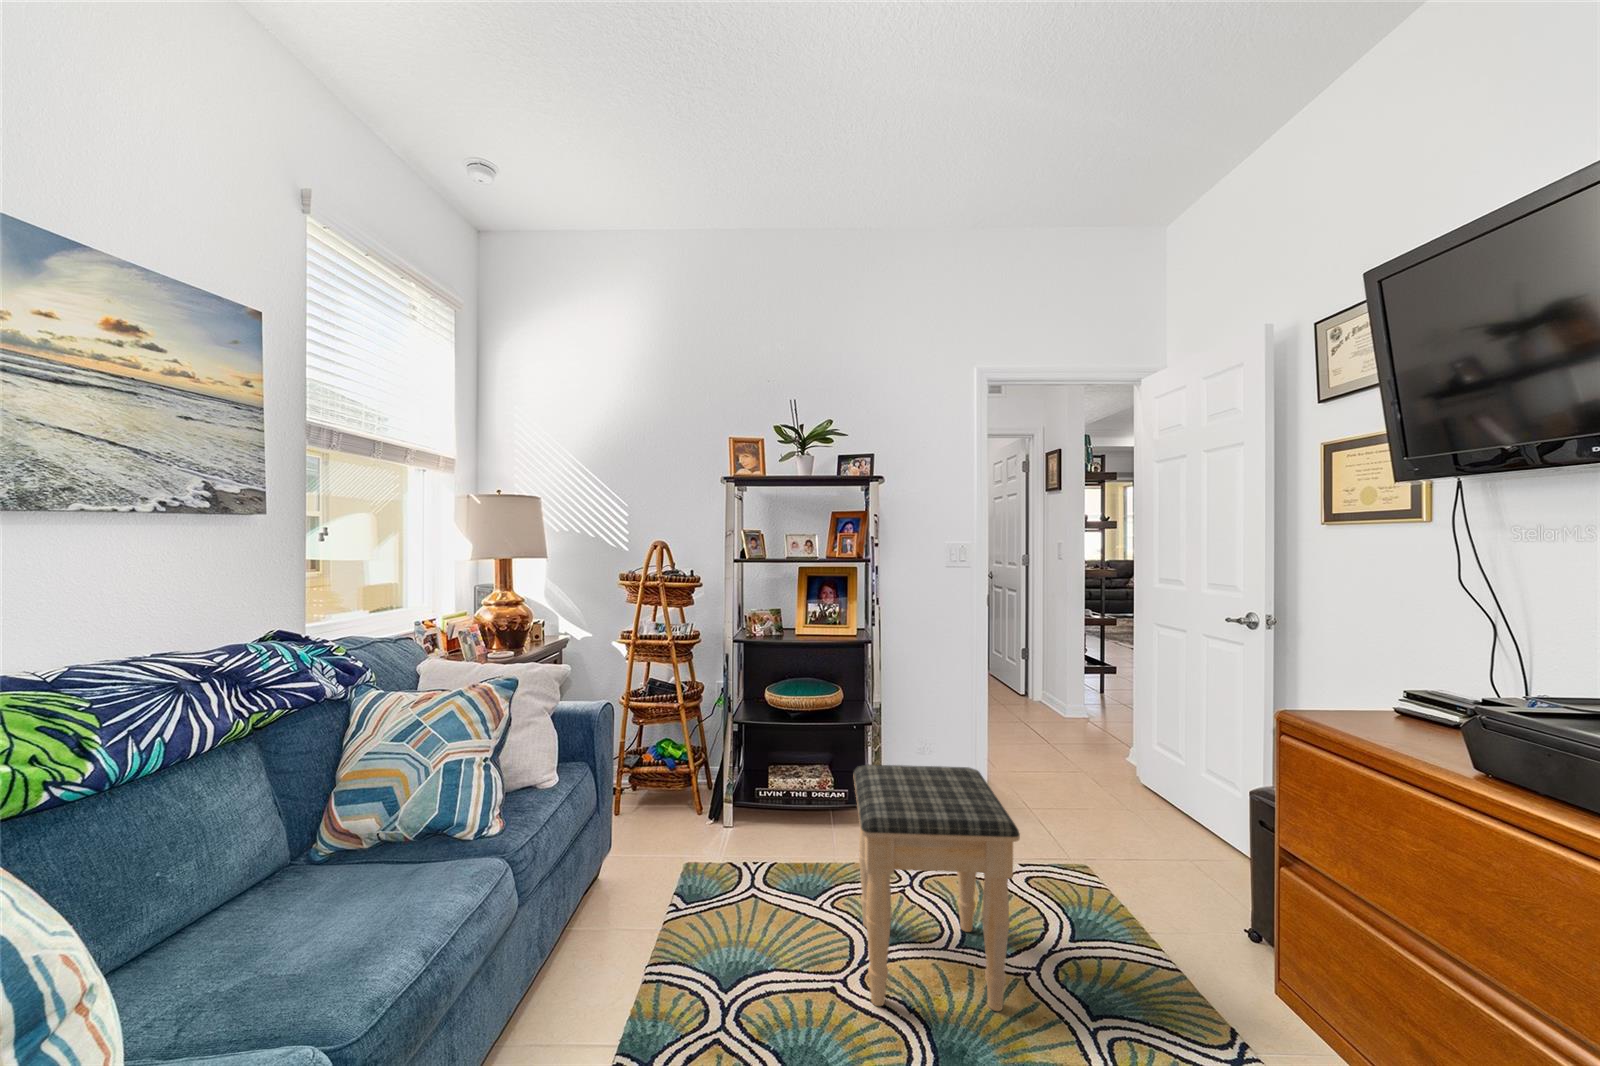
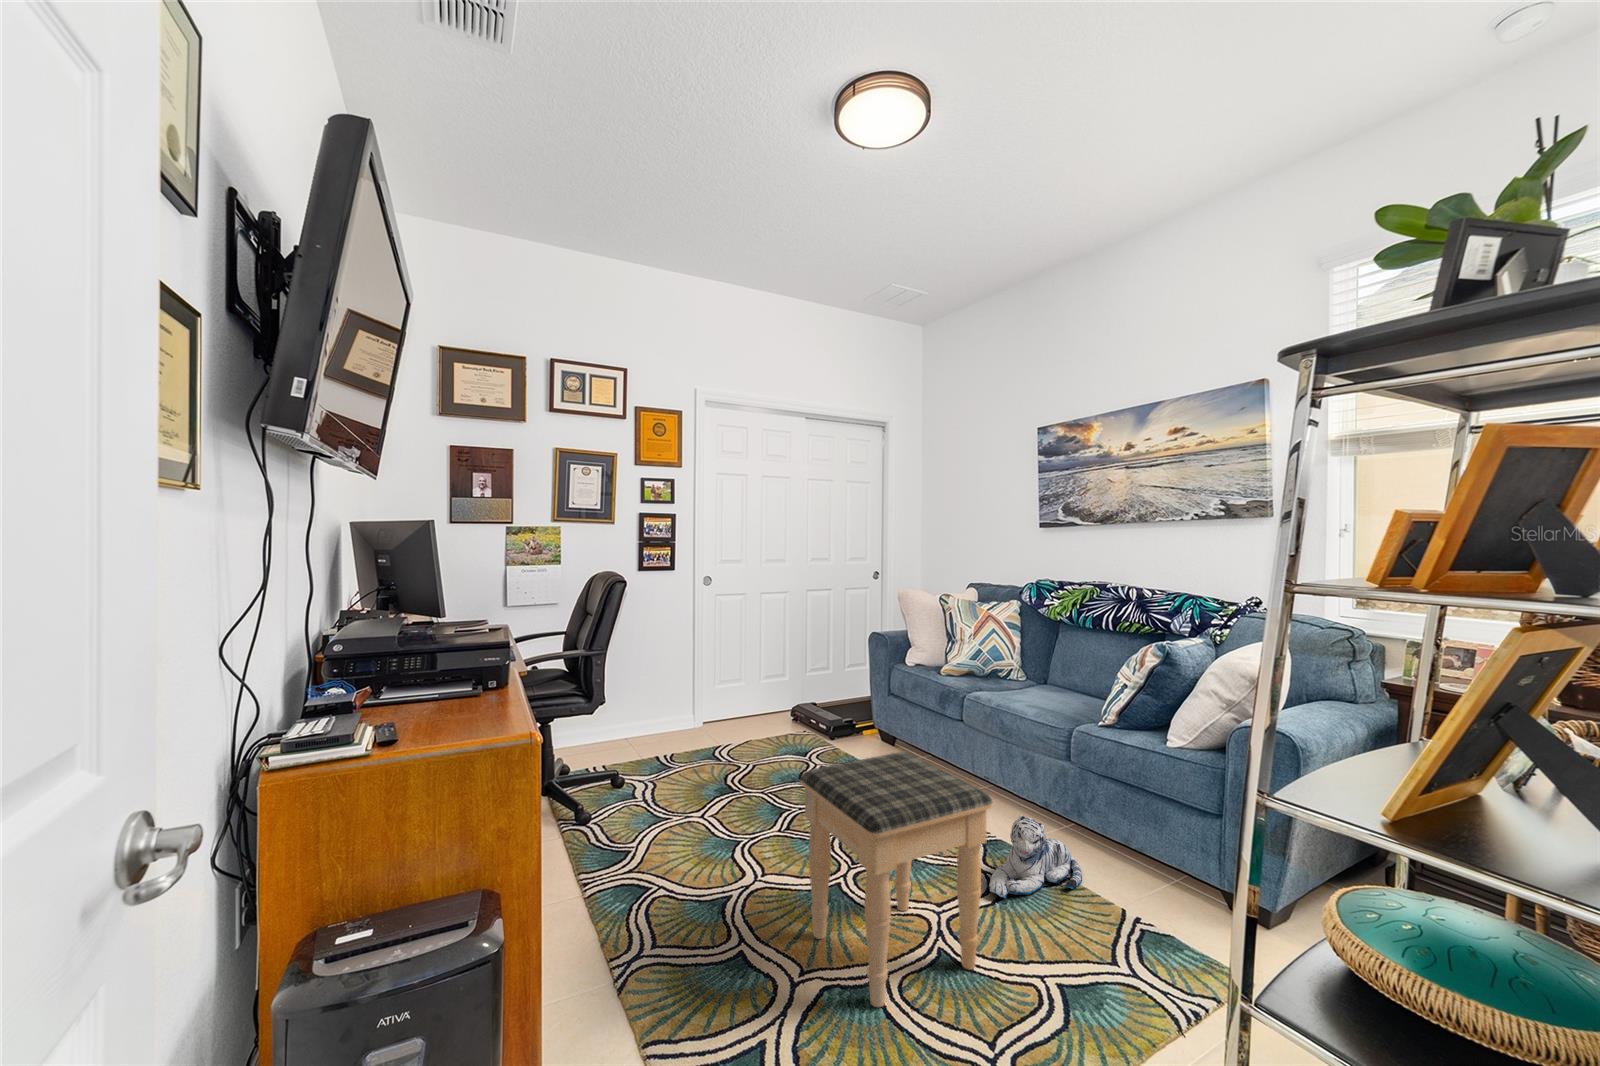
plush toy: none [622,886,772,997] -> present [989,815,1082,898]

